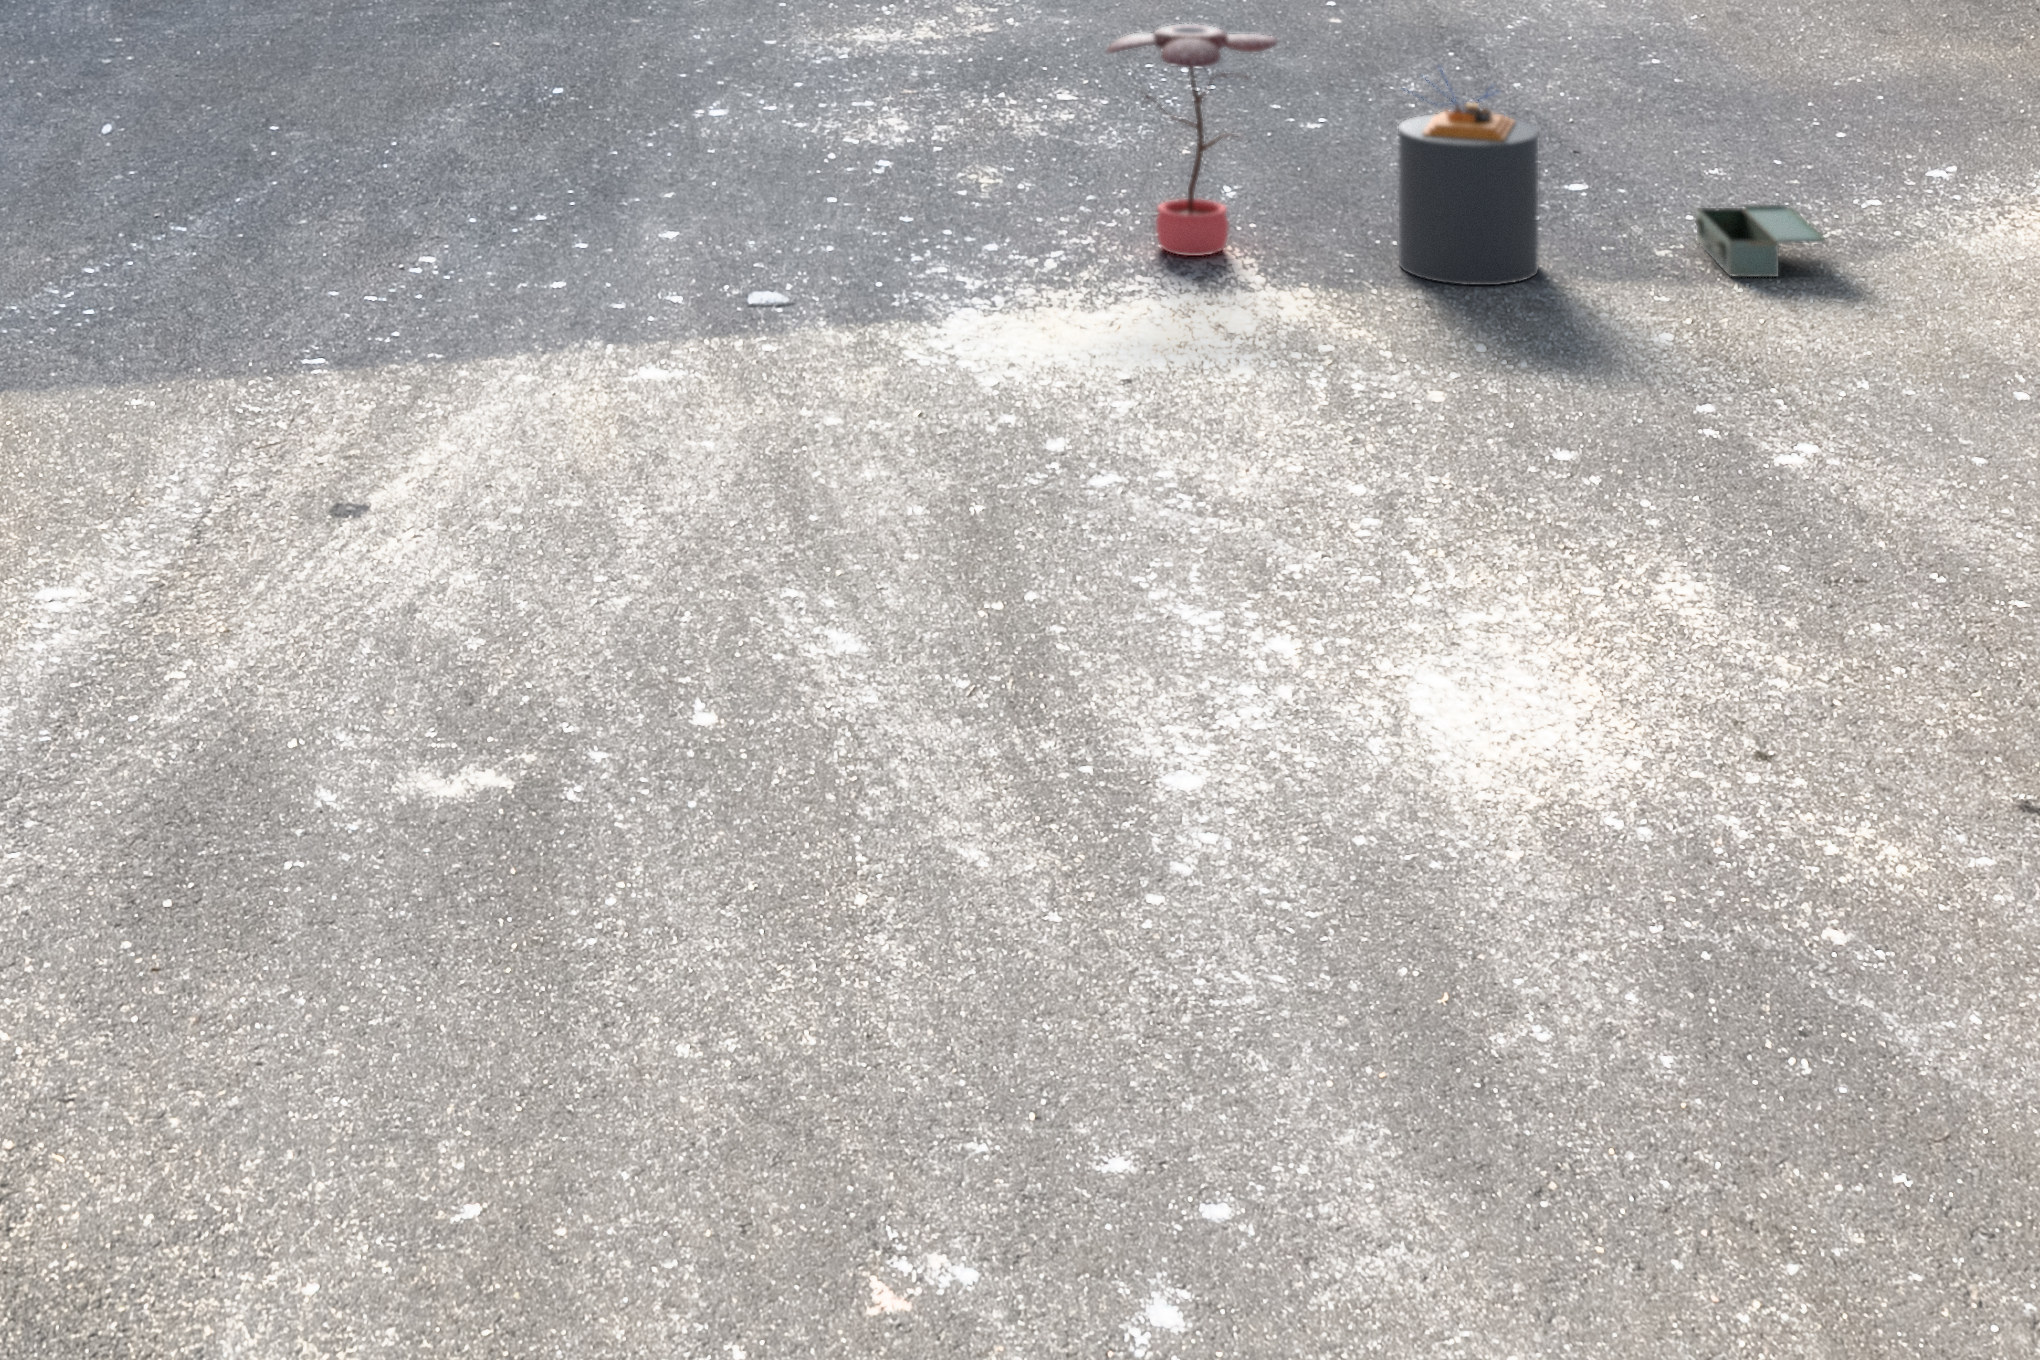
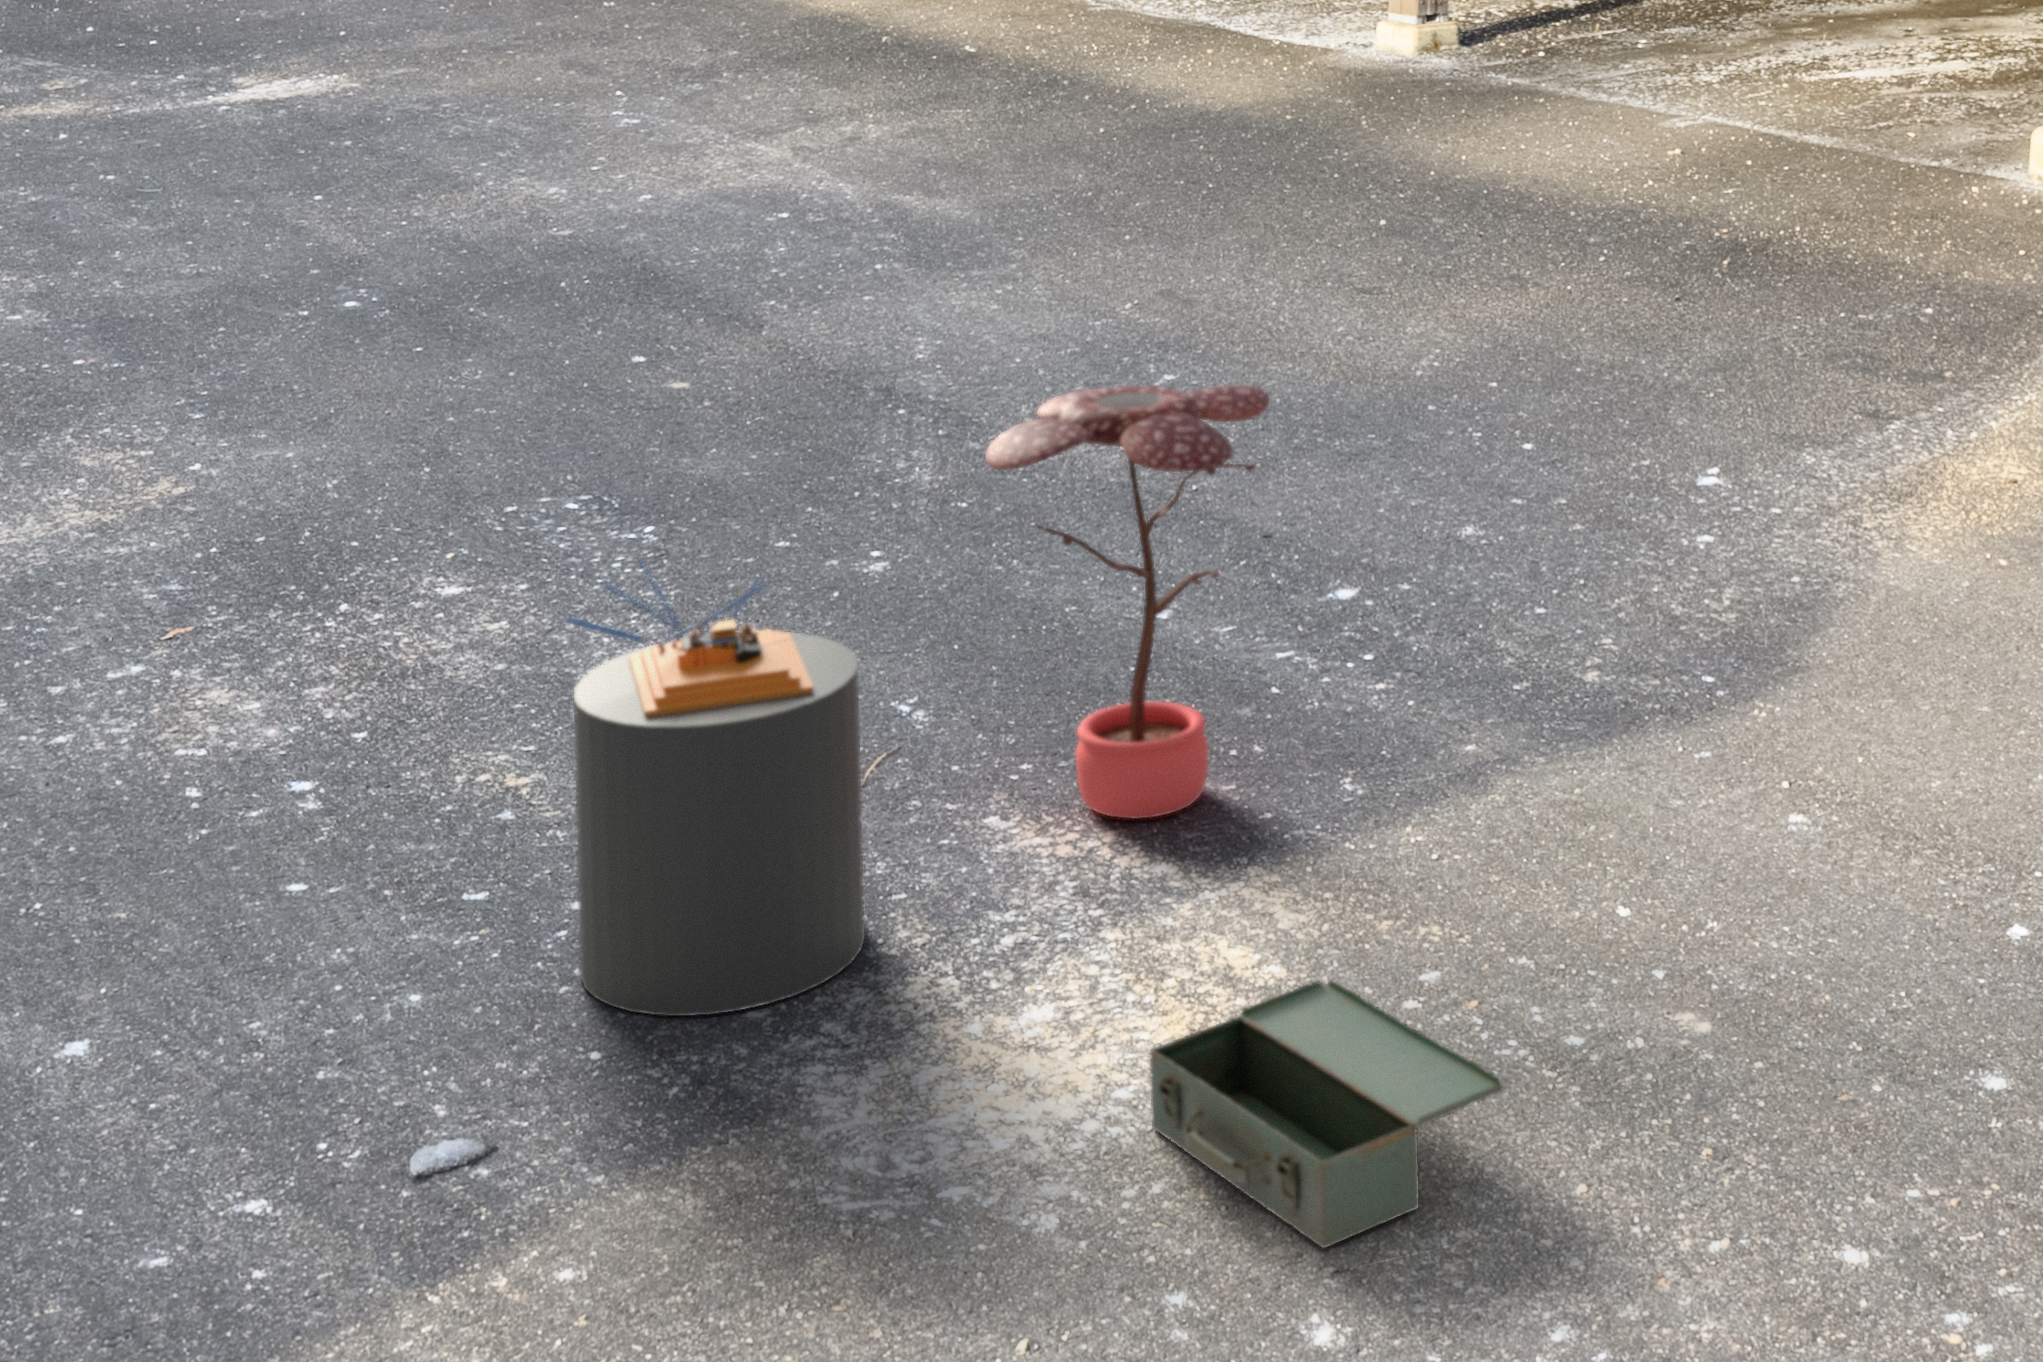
trash can: present [1398,70,1538,285] -> present [565,557,865,1016]
toolbox: present [1696,205,1825,277] -> present [1150,981,1503,1248]

